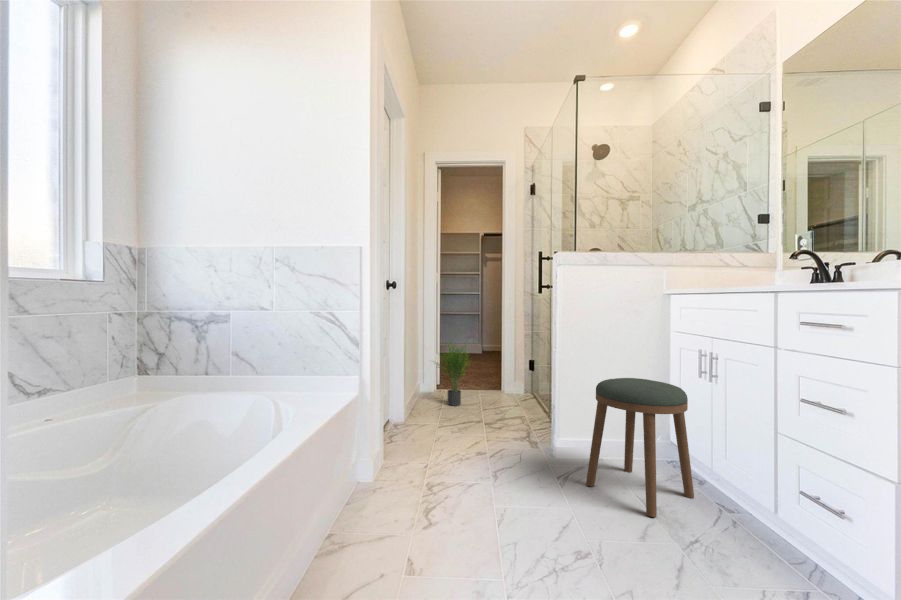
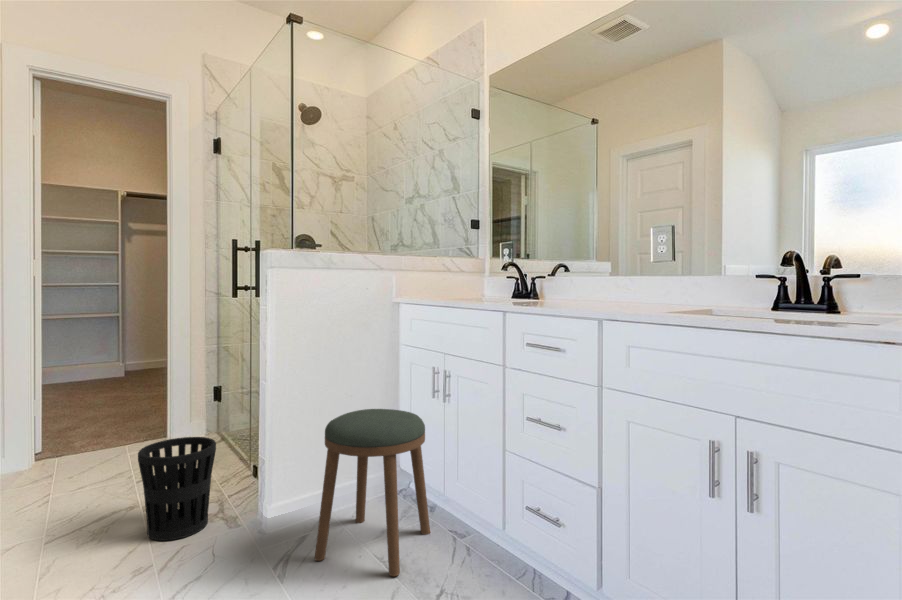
potted plant: present [440,345,467,406] -> none [20,370,124,486]
wastebasket: none [479,382,524,446] -> present [138,437,216,541]

